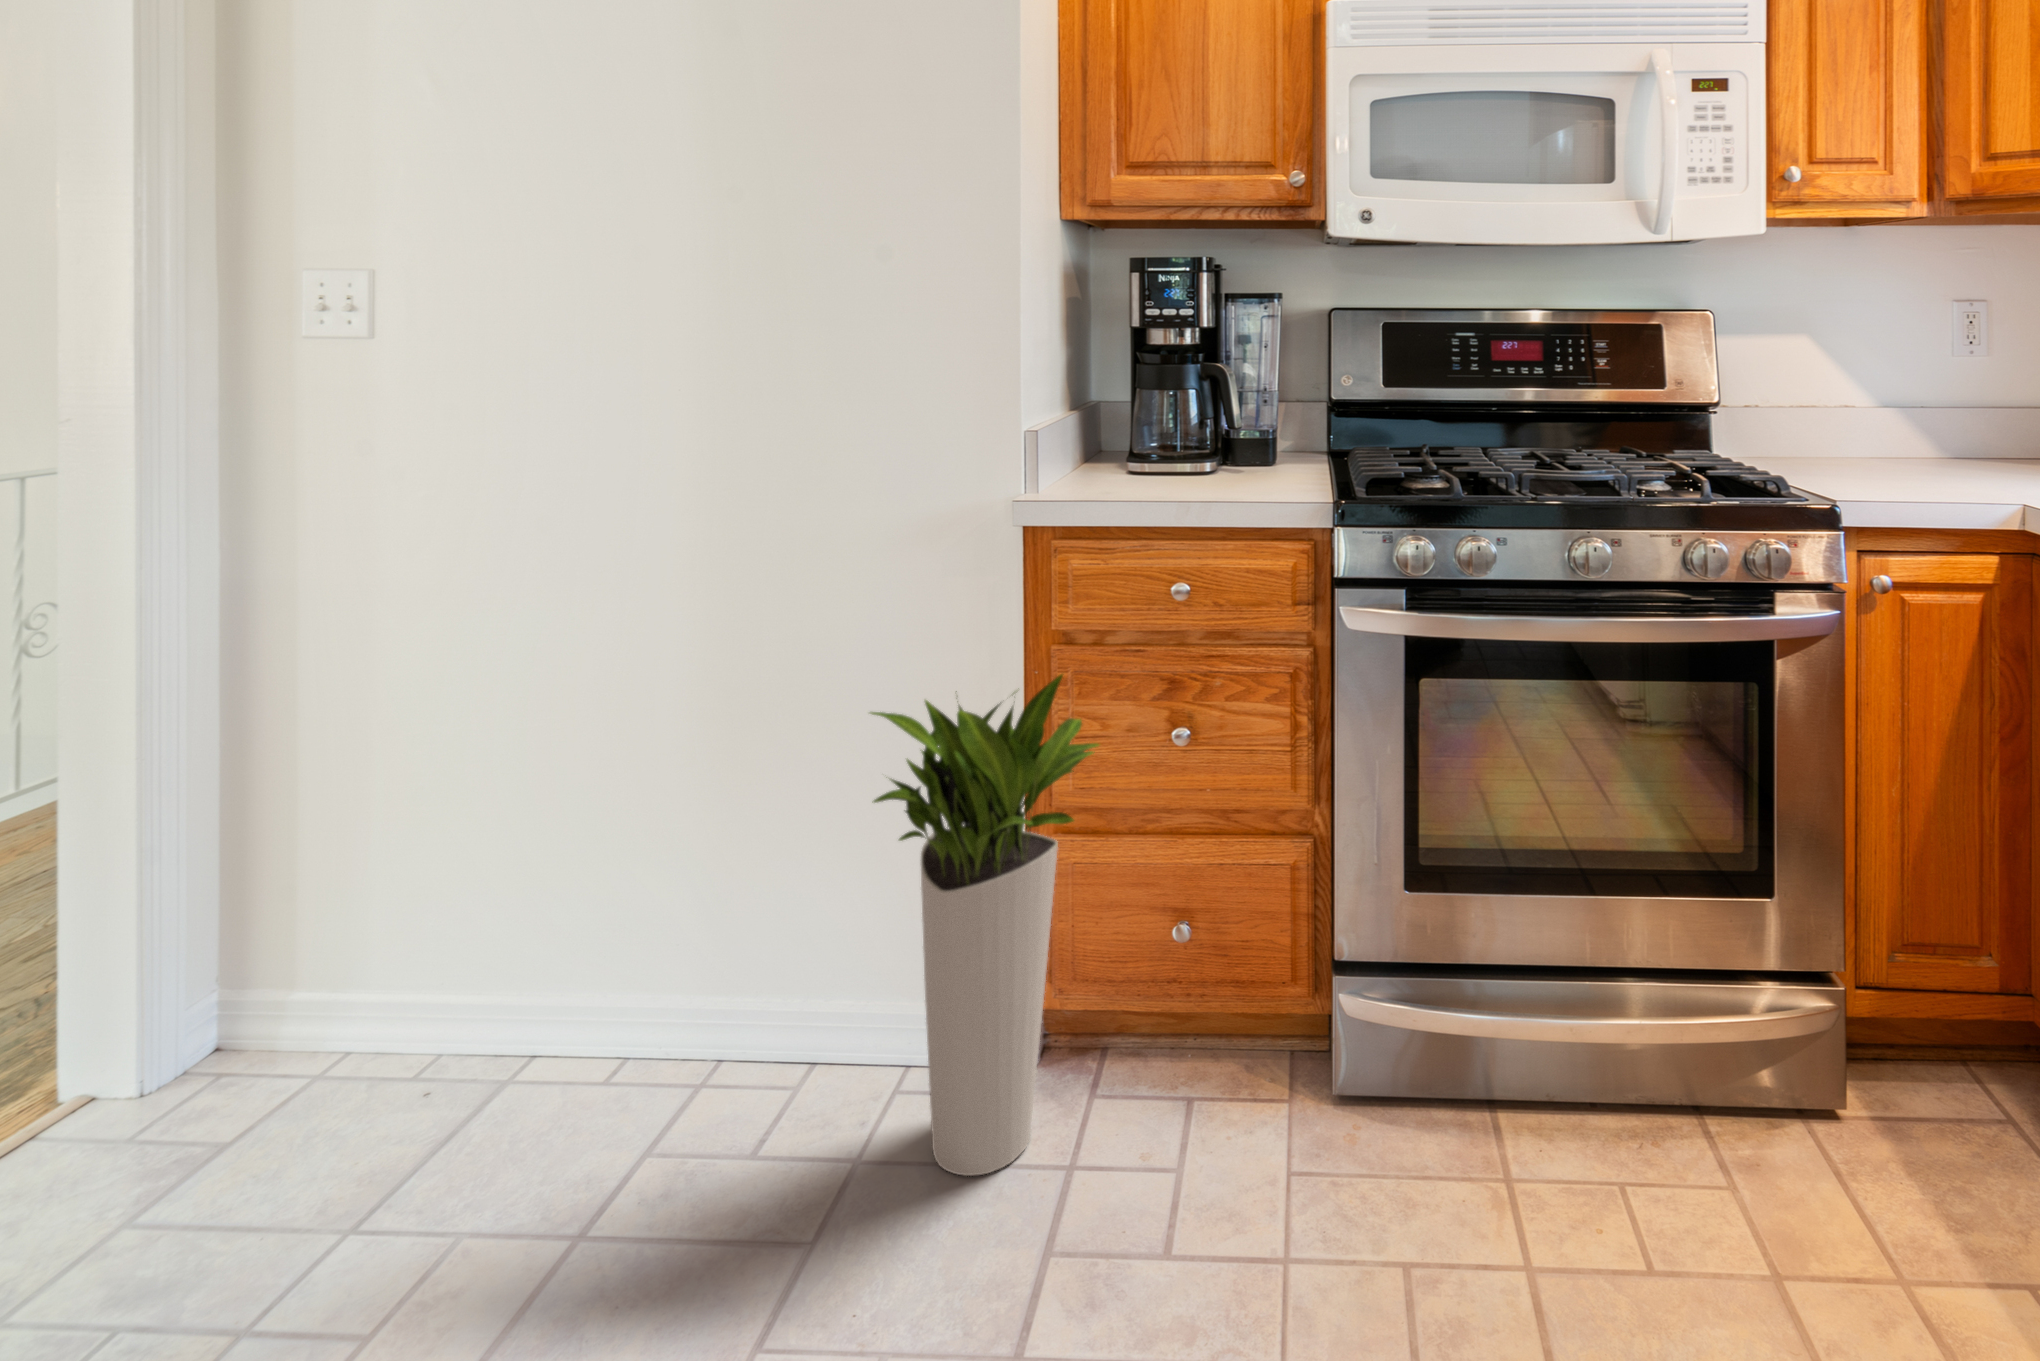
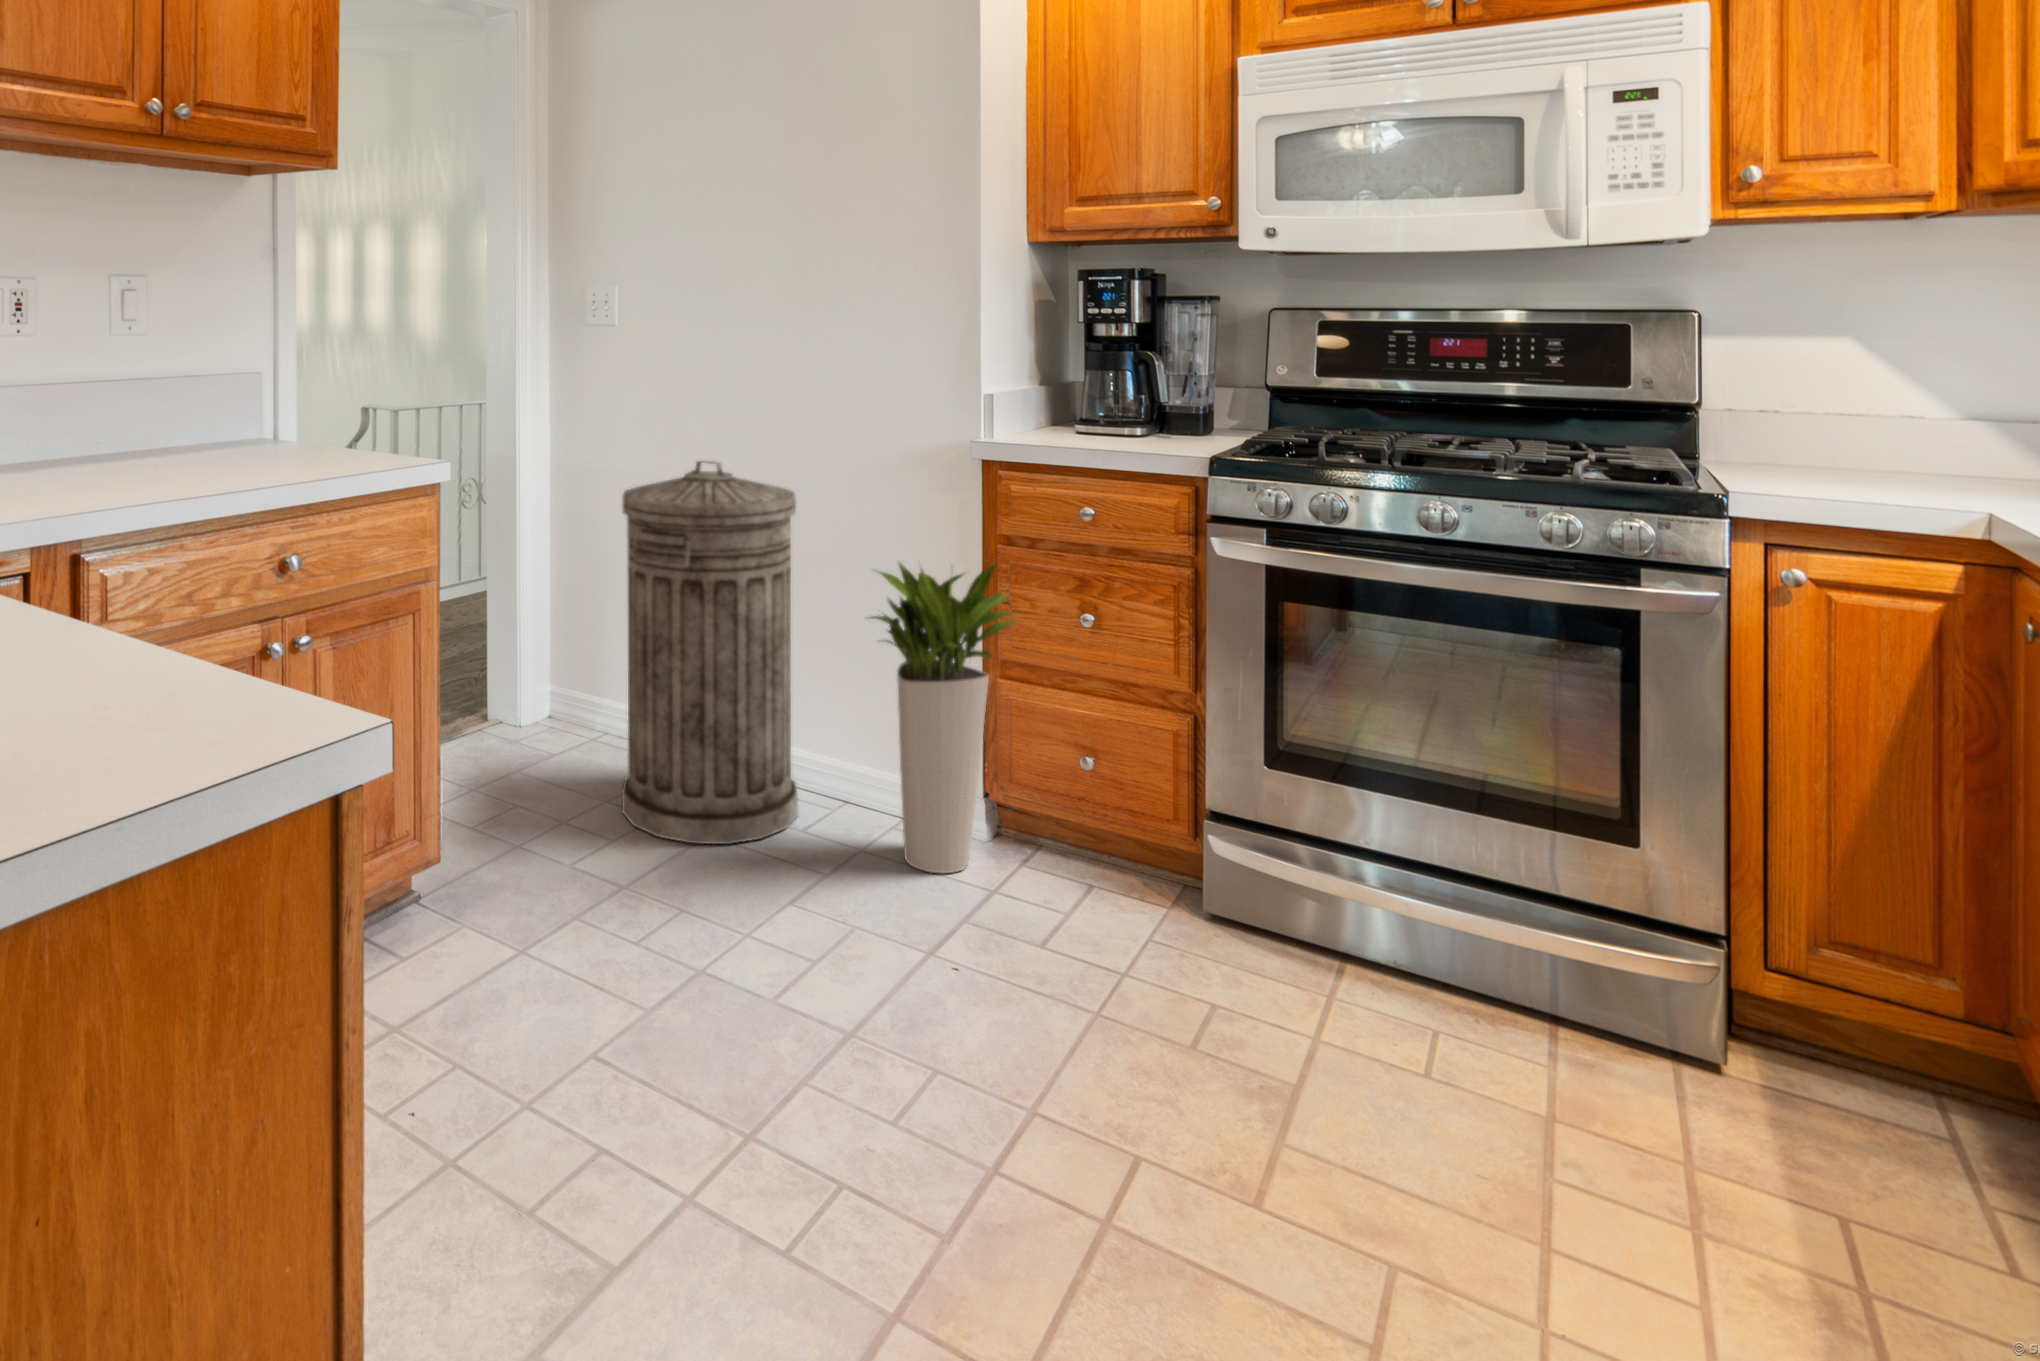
trash can: none [373,567,739,1305] -> present [622,461,798,844]

